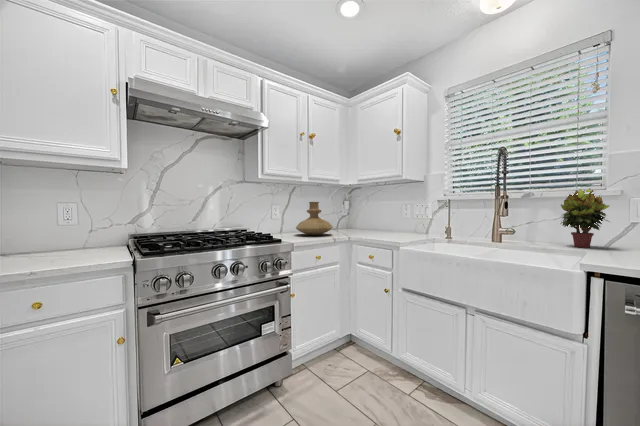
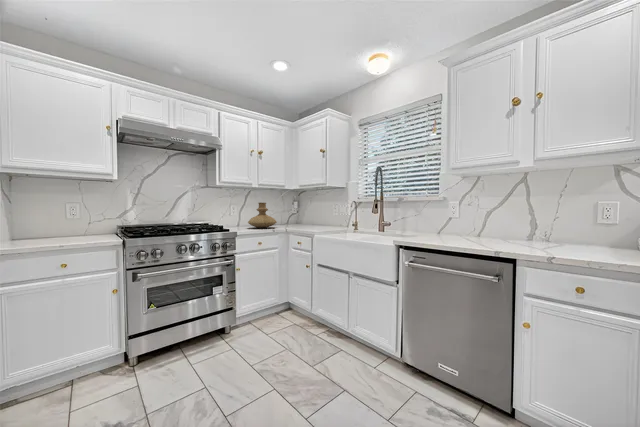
potted plant: present [561,188,609,248] -> none [415,195,442,234]

